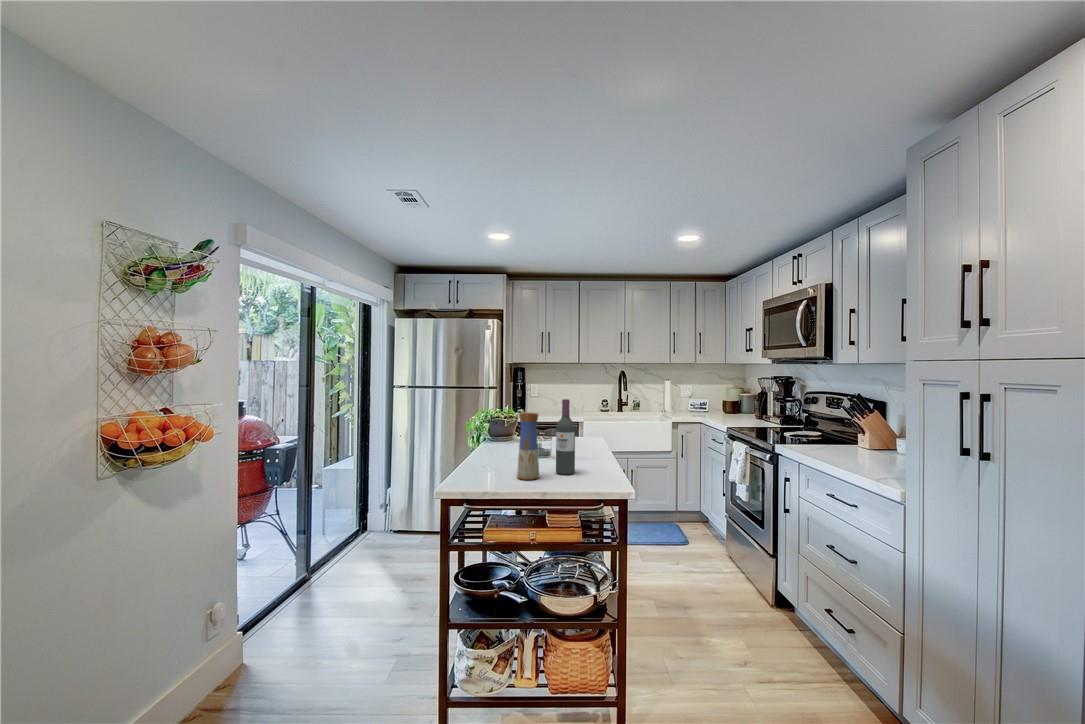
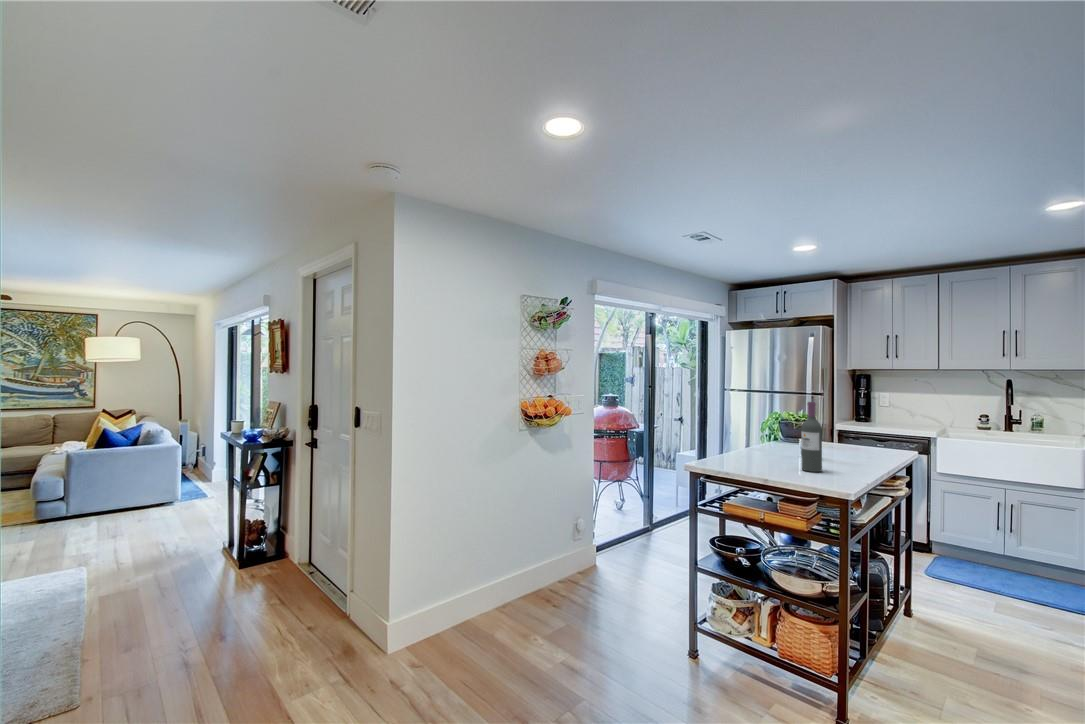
vase: present [517,413,539,480] -> none [758,412,780,470]

